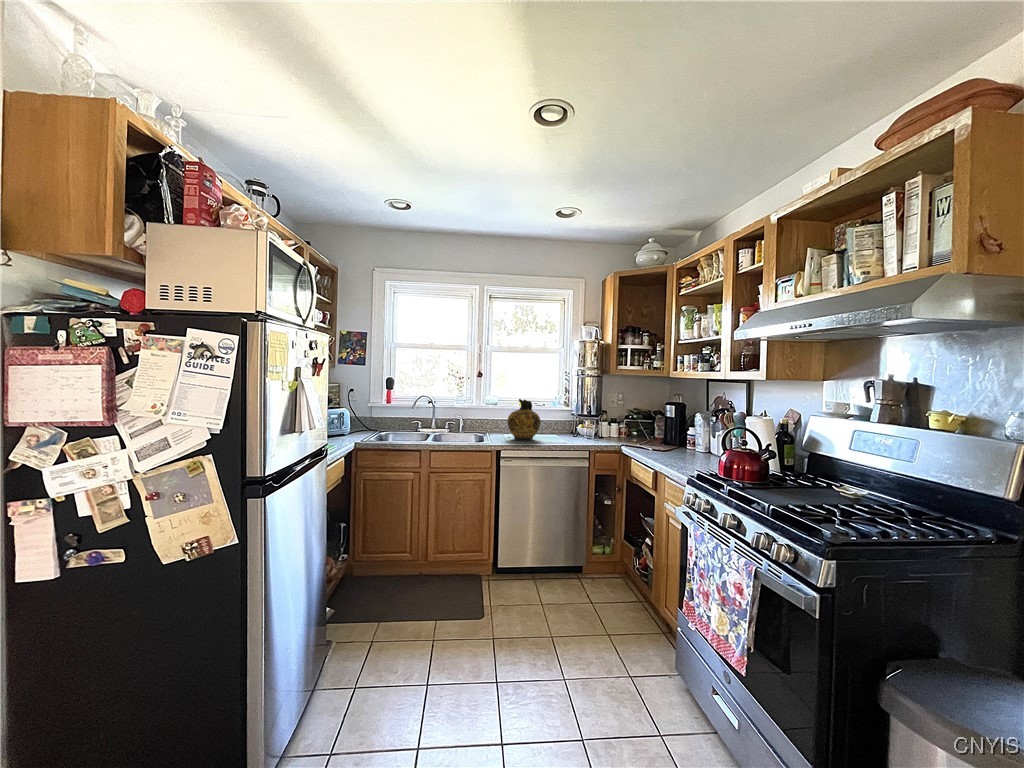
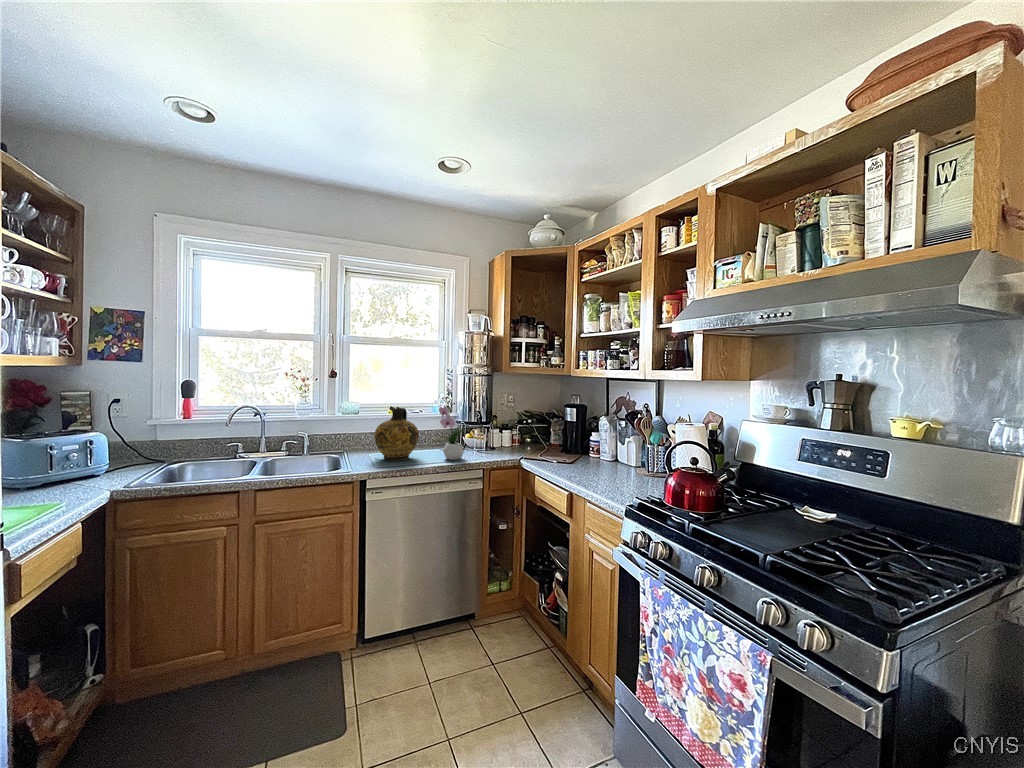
flower arrangement: none [556,393,578,443] -> present [439,397,466,460]

